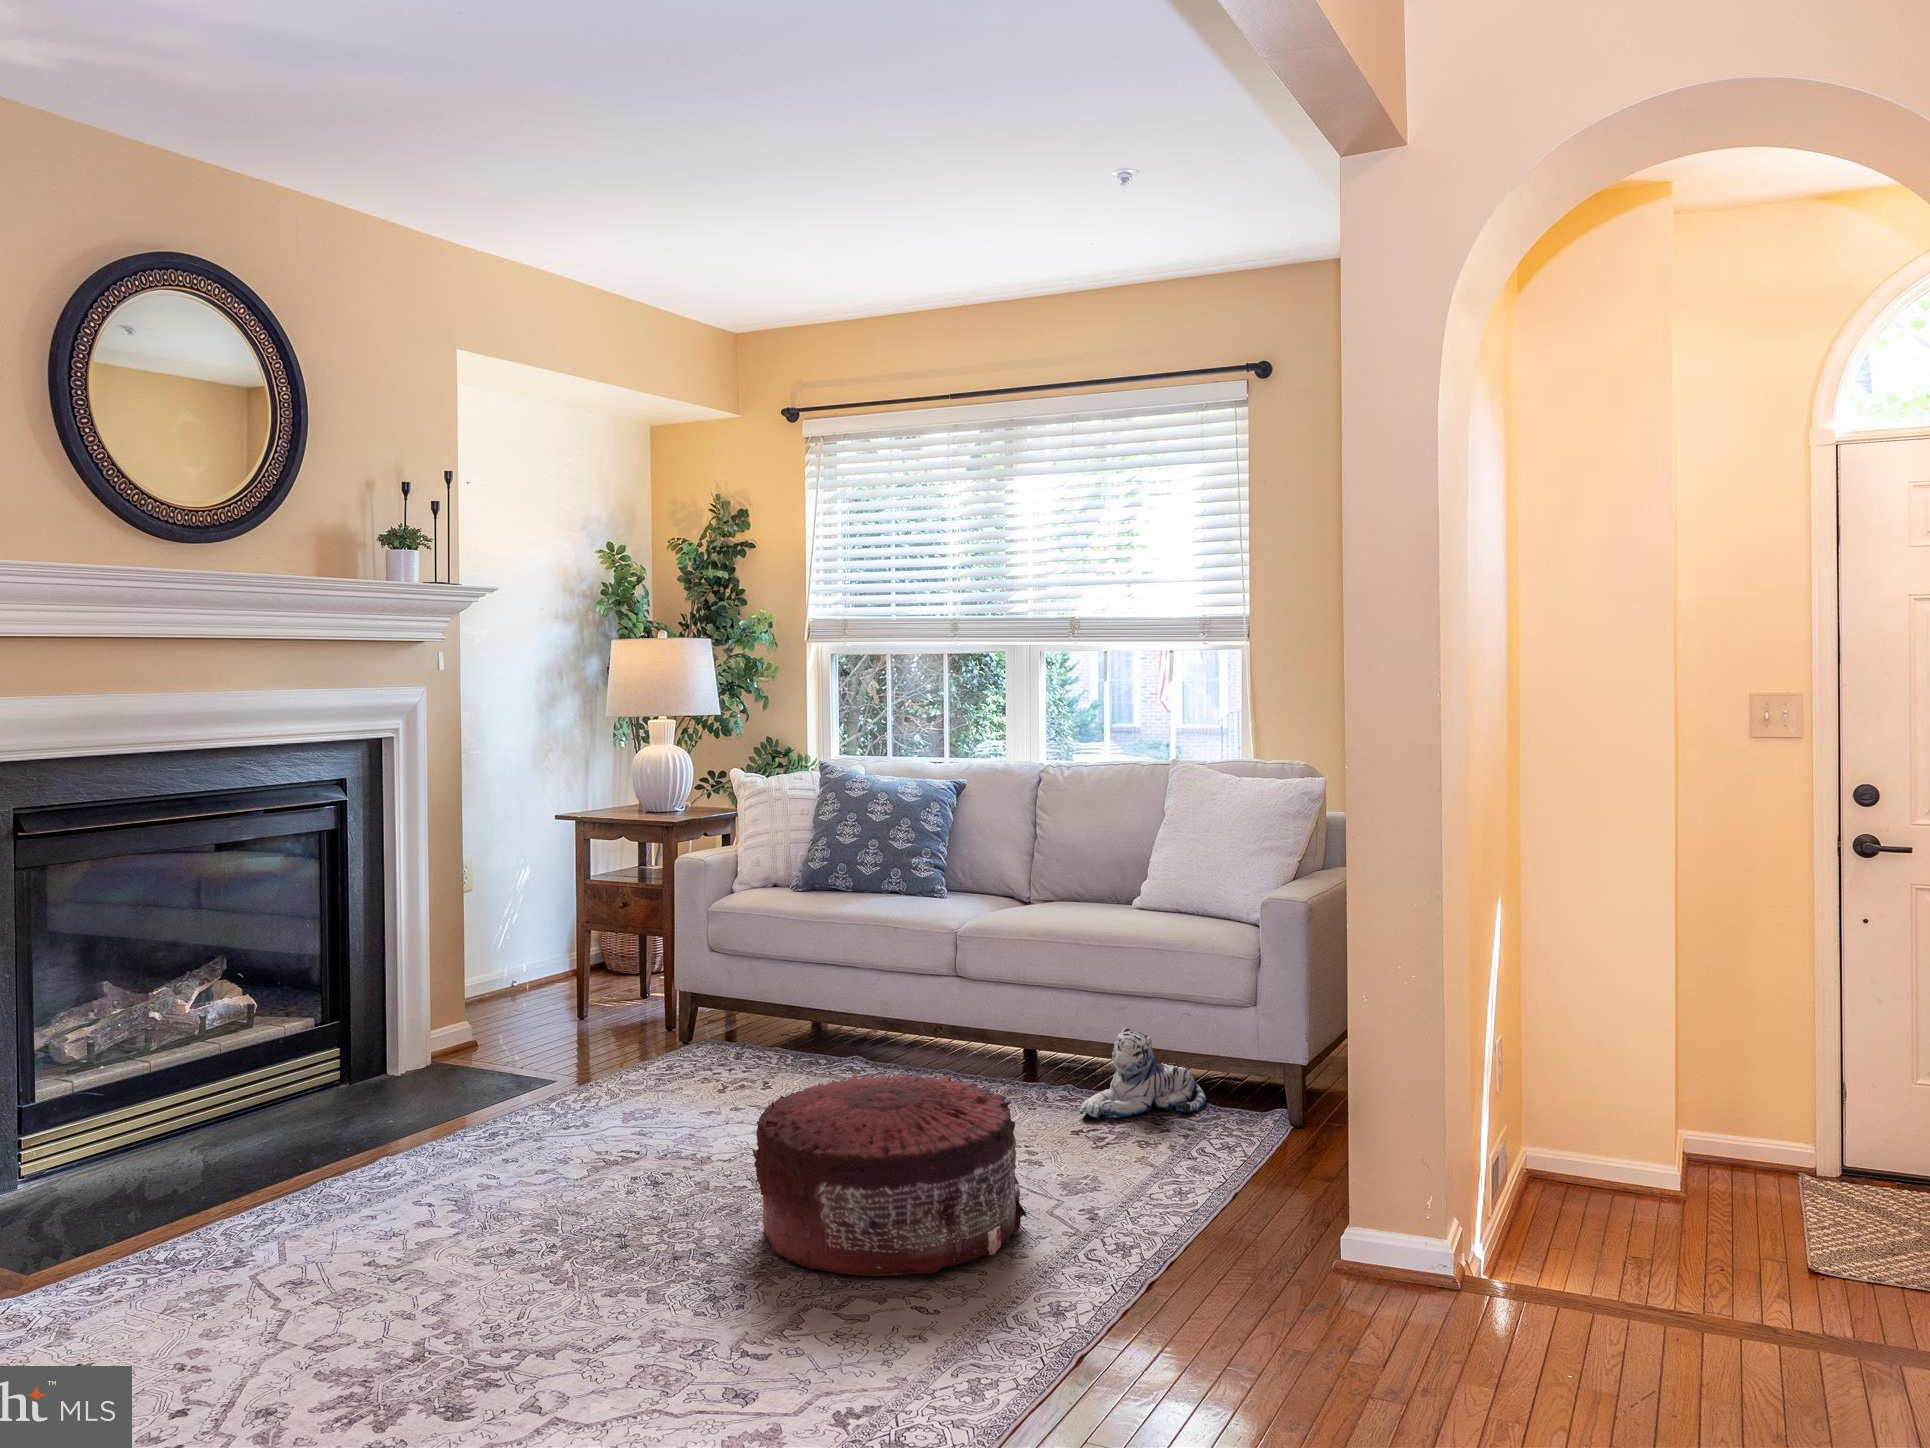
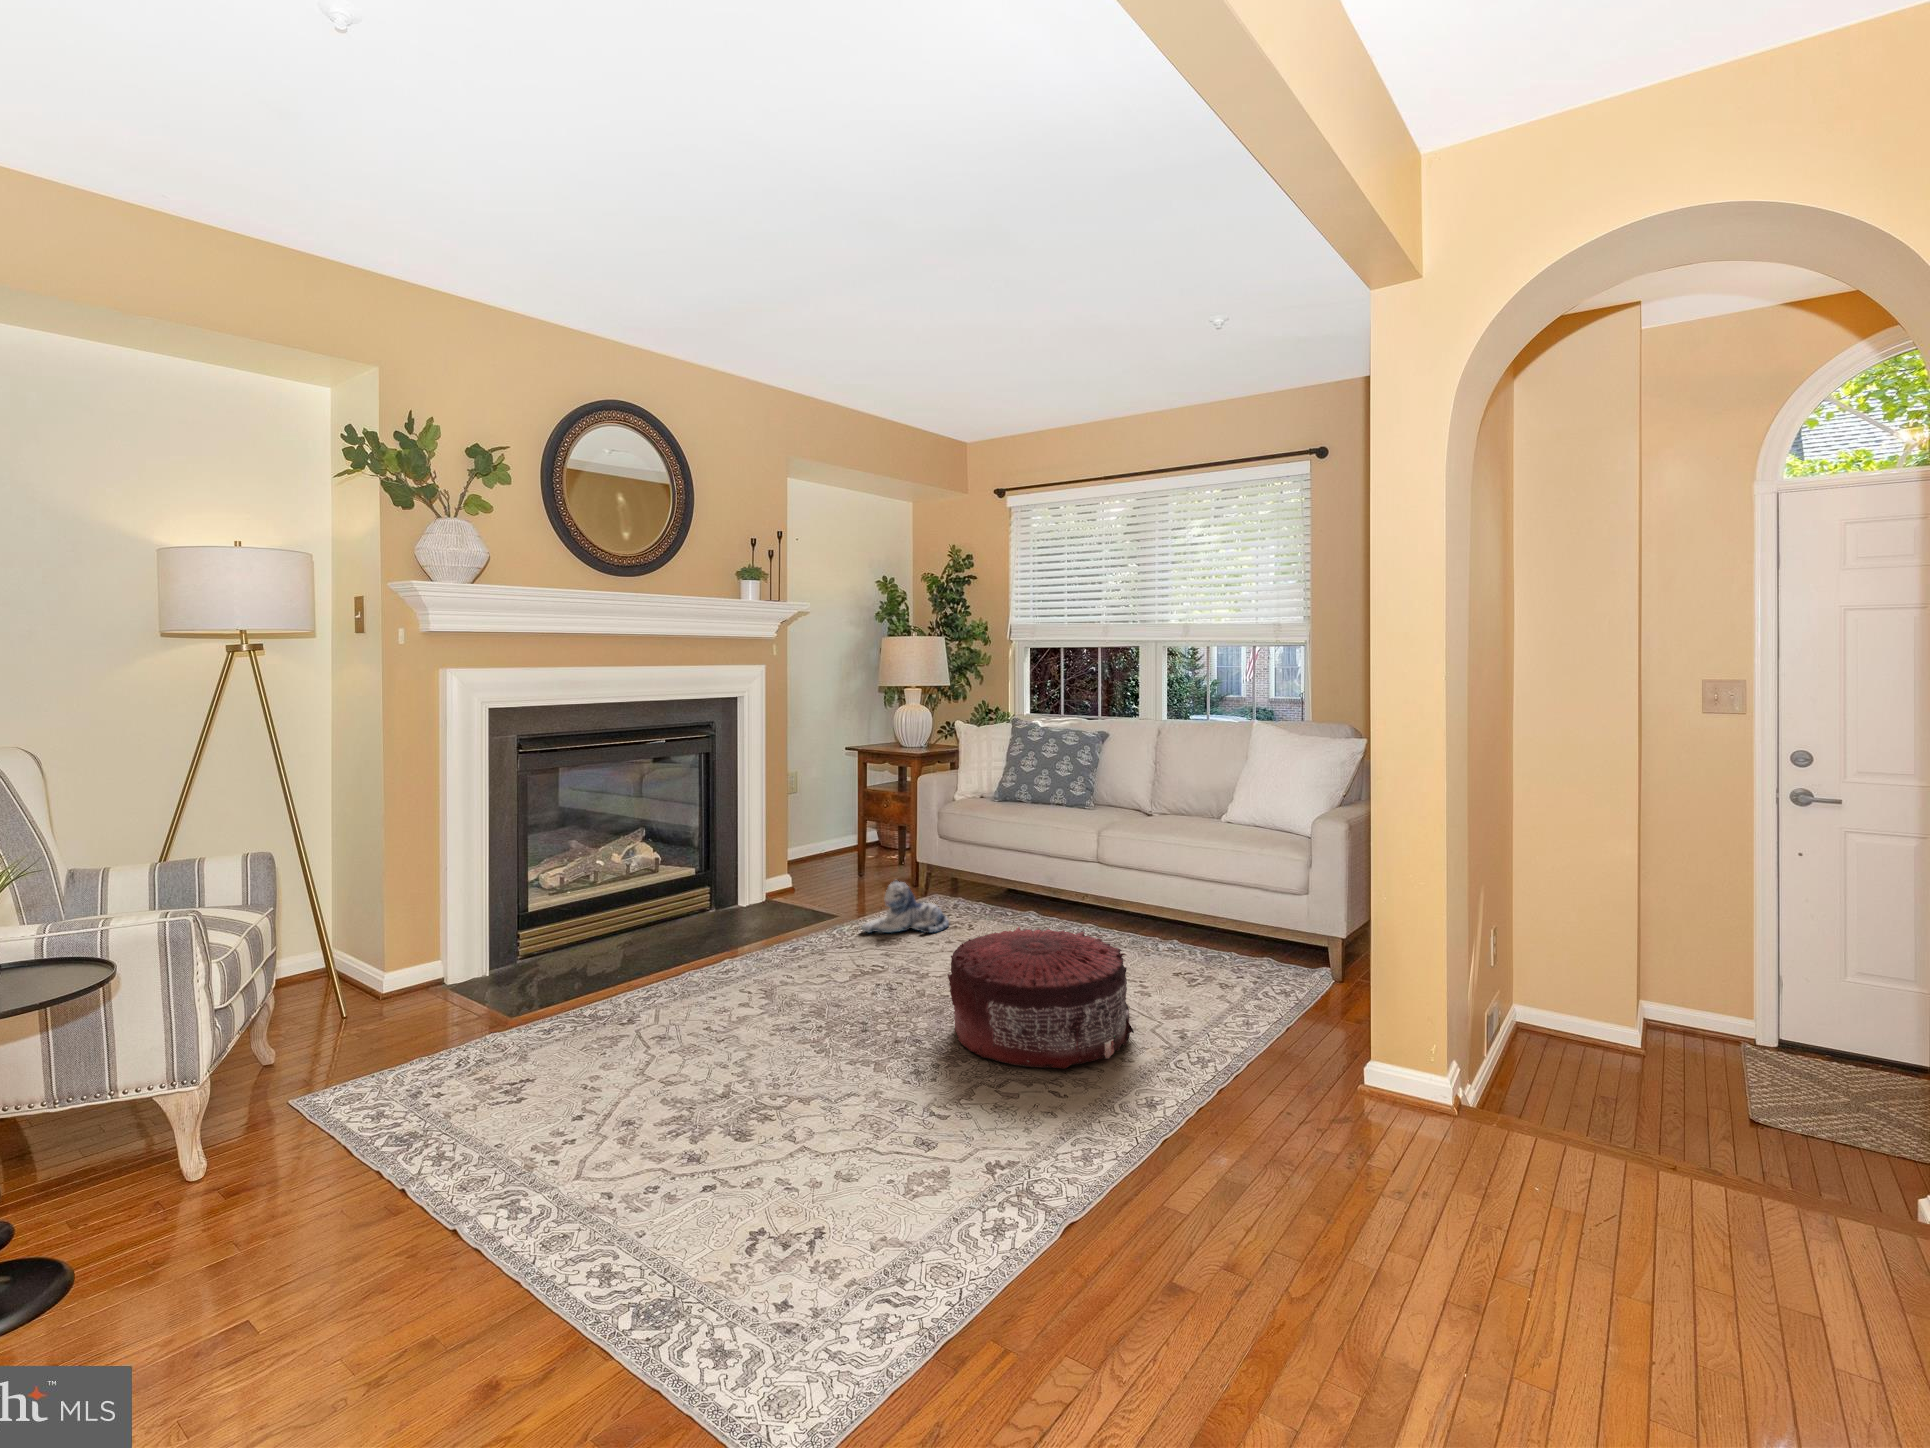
plush toy: present [1080,1028,1206,1118] -> present [861,880,949,933]

